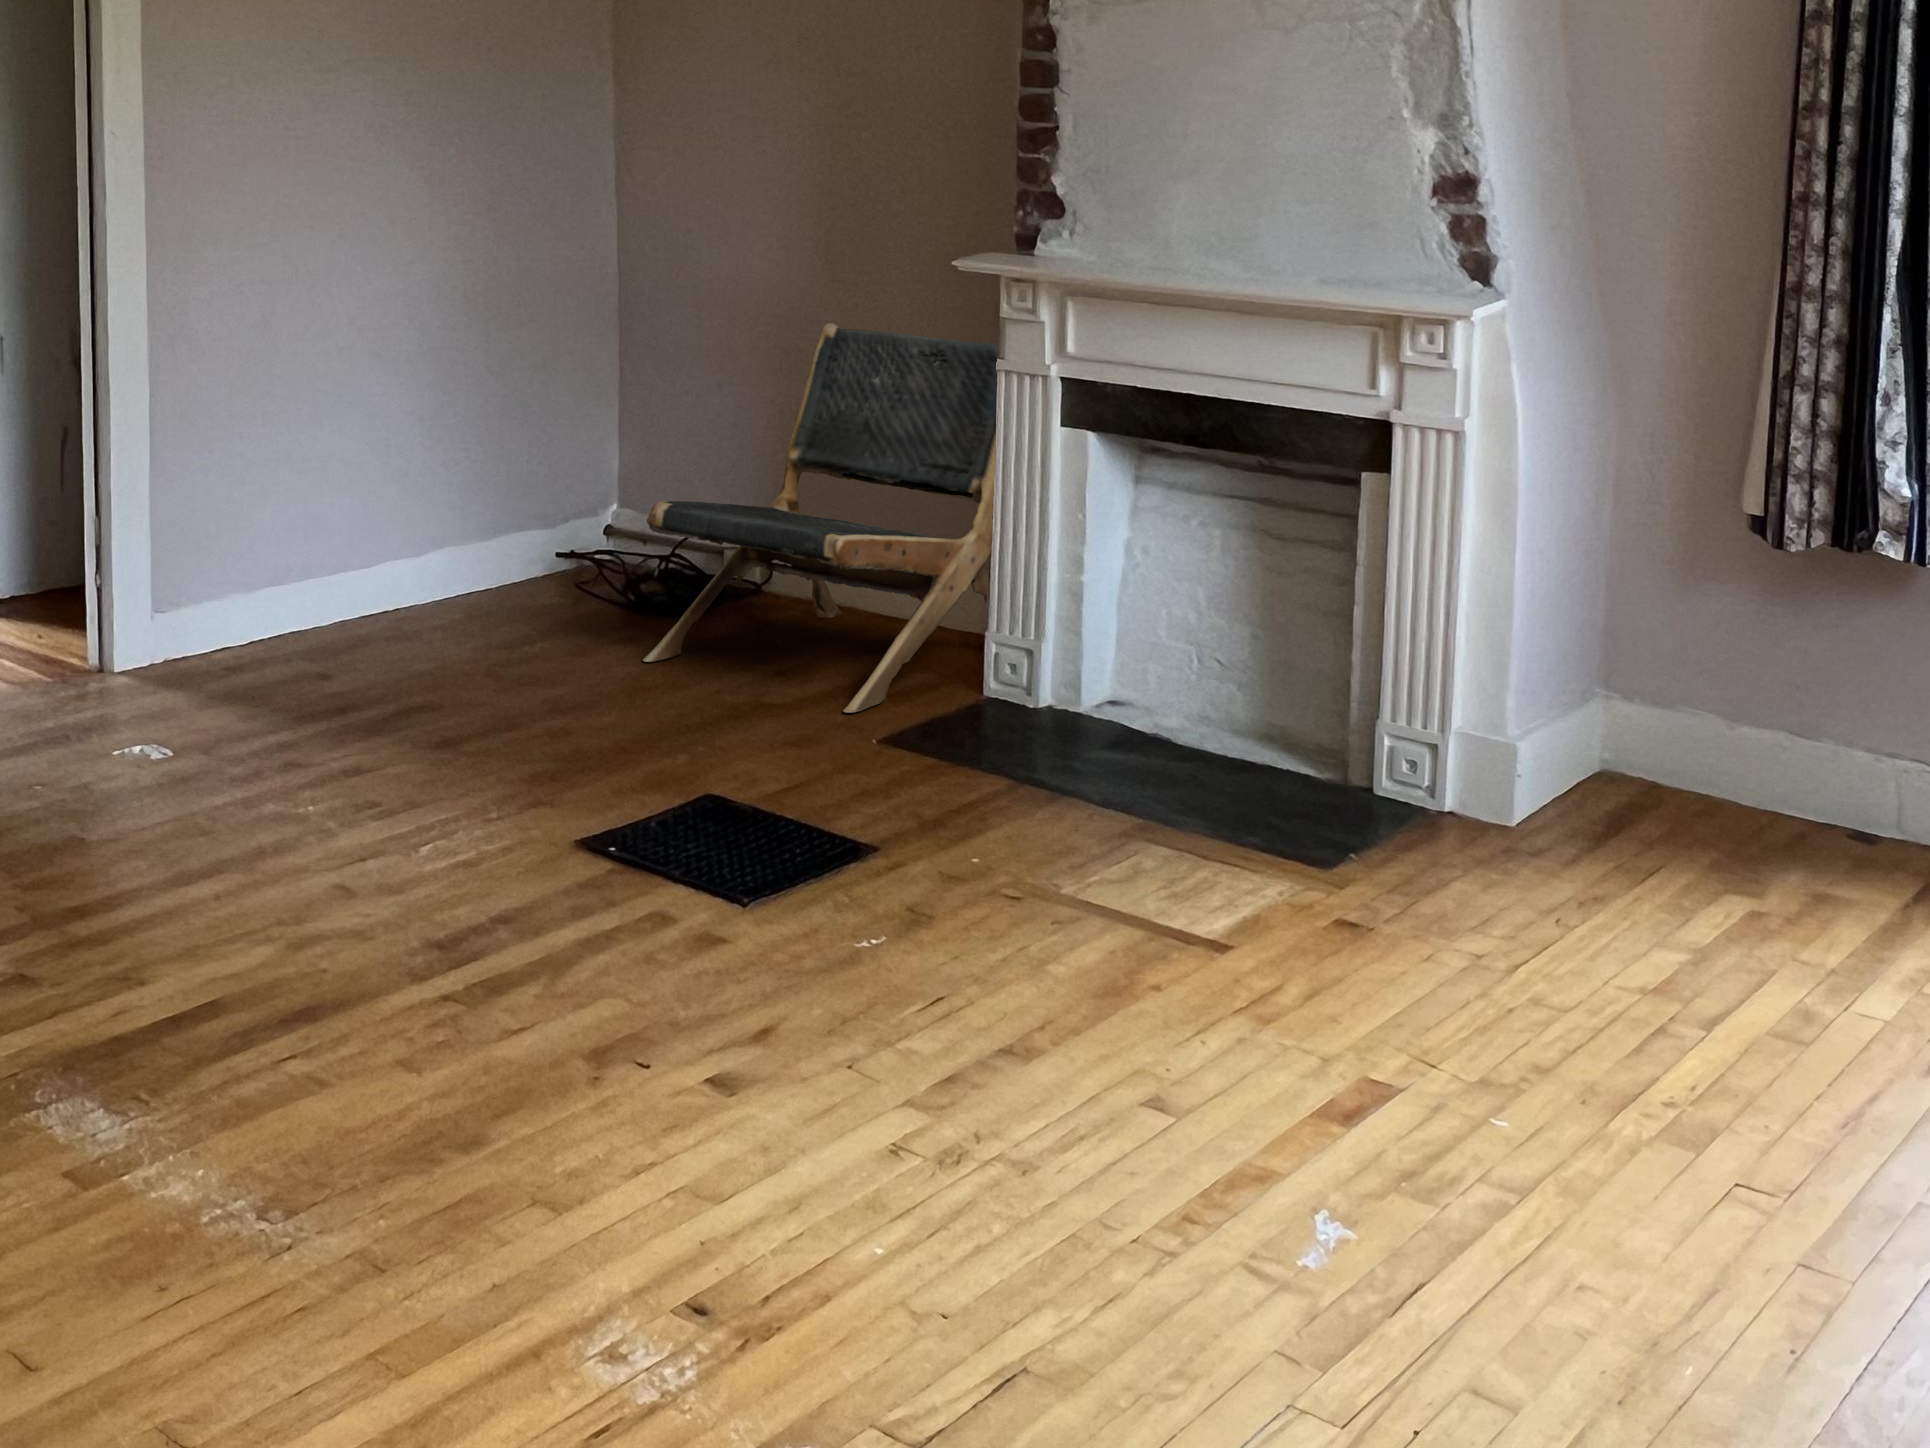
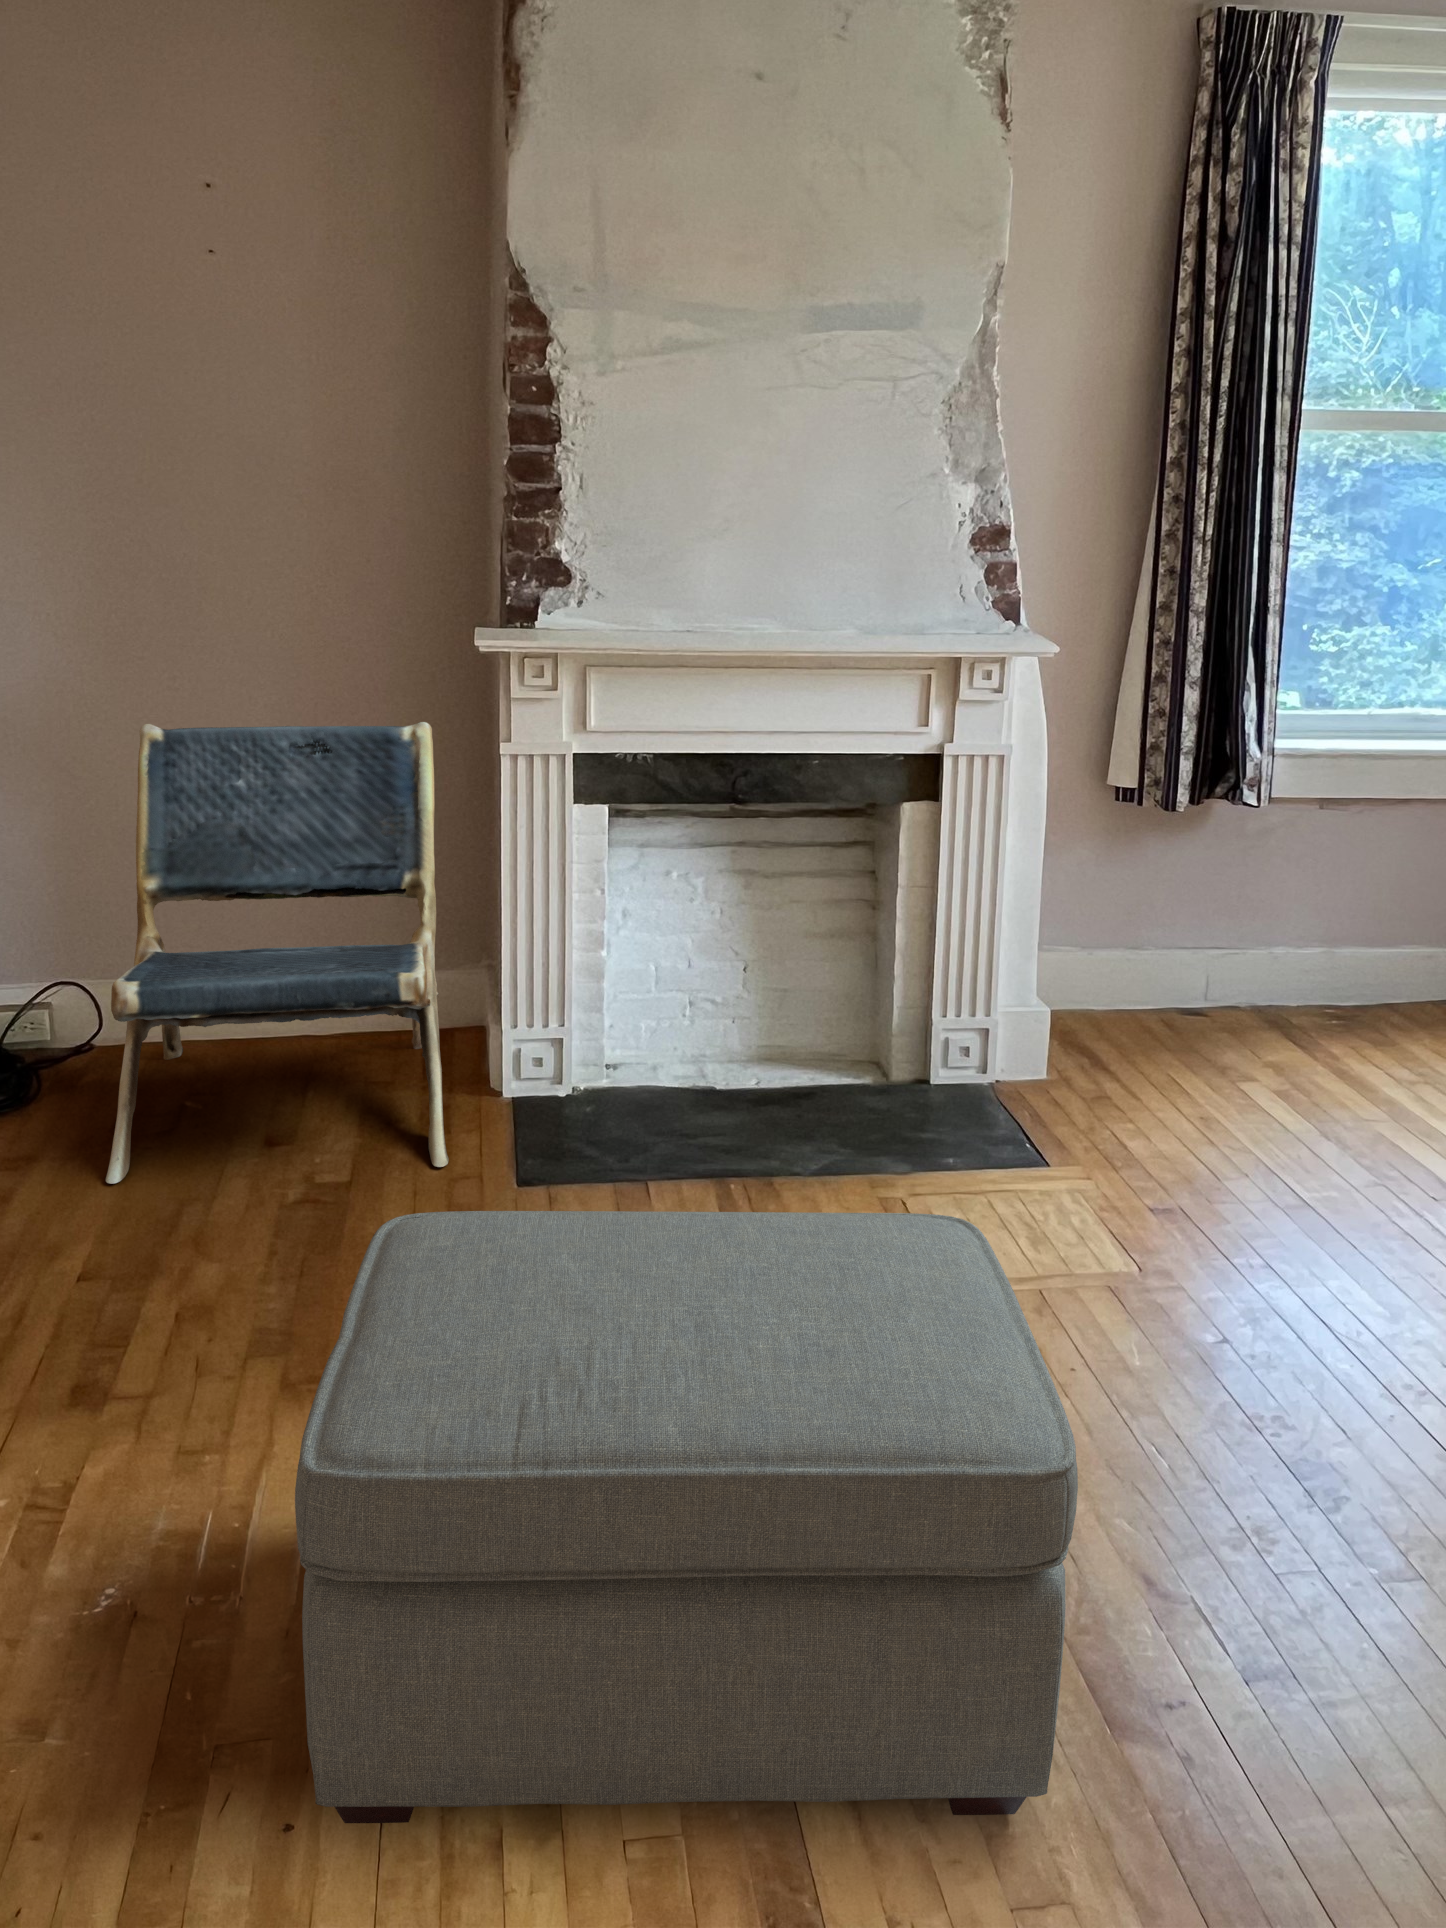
ottoman: none [222,602,735,1004] -> present [295,1211,1078,1823]

